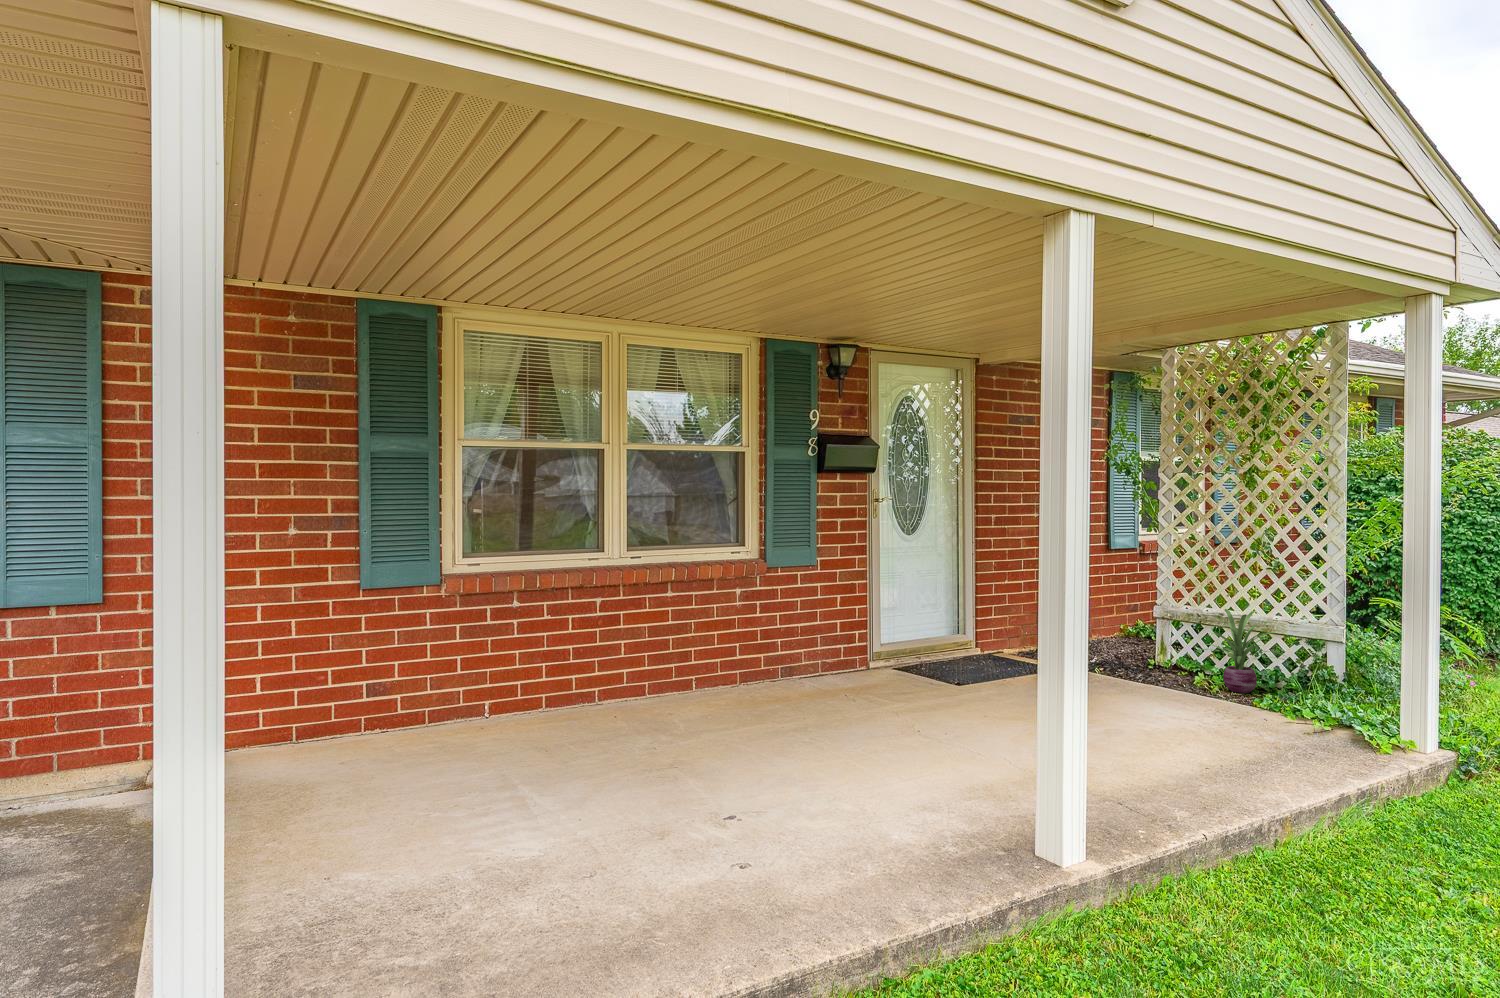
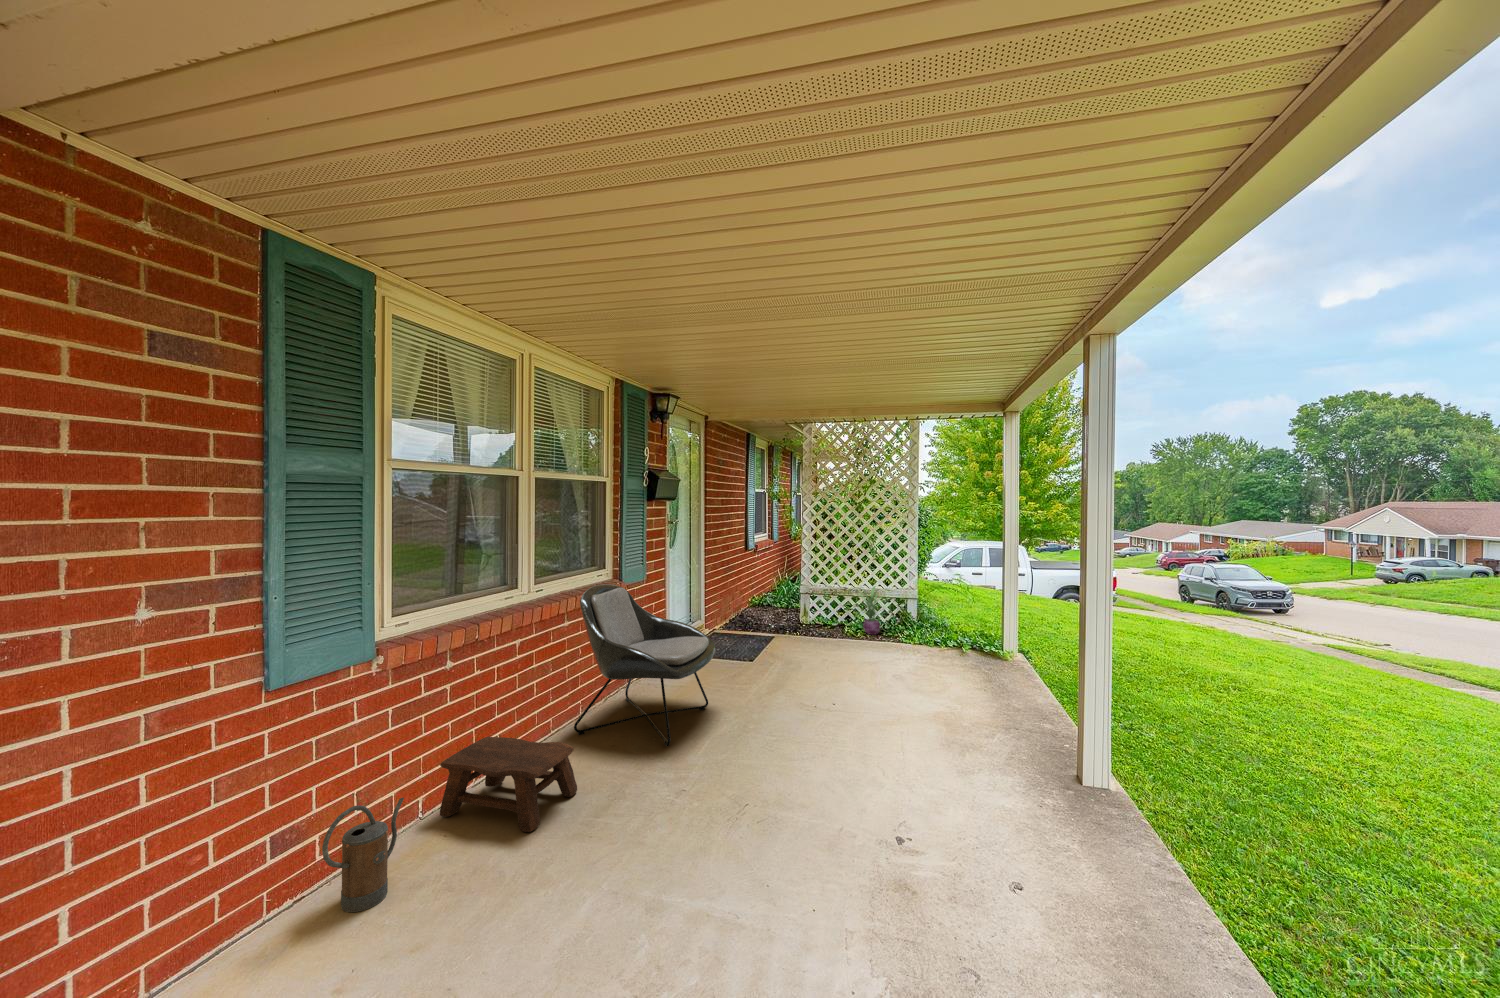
lounge chair: none [663,561,816,726] -> present [574,584,716,746]
stool: none [499,673,589,741] -> present [440,737,577,832]
watering can: none [373,675,439,746] -> present [322,798,404,912]

